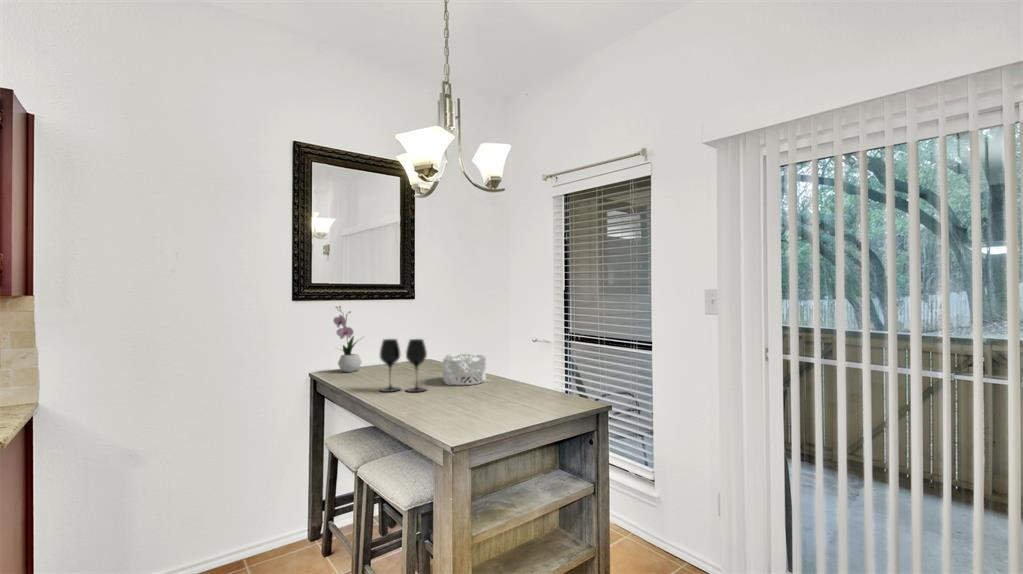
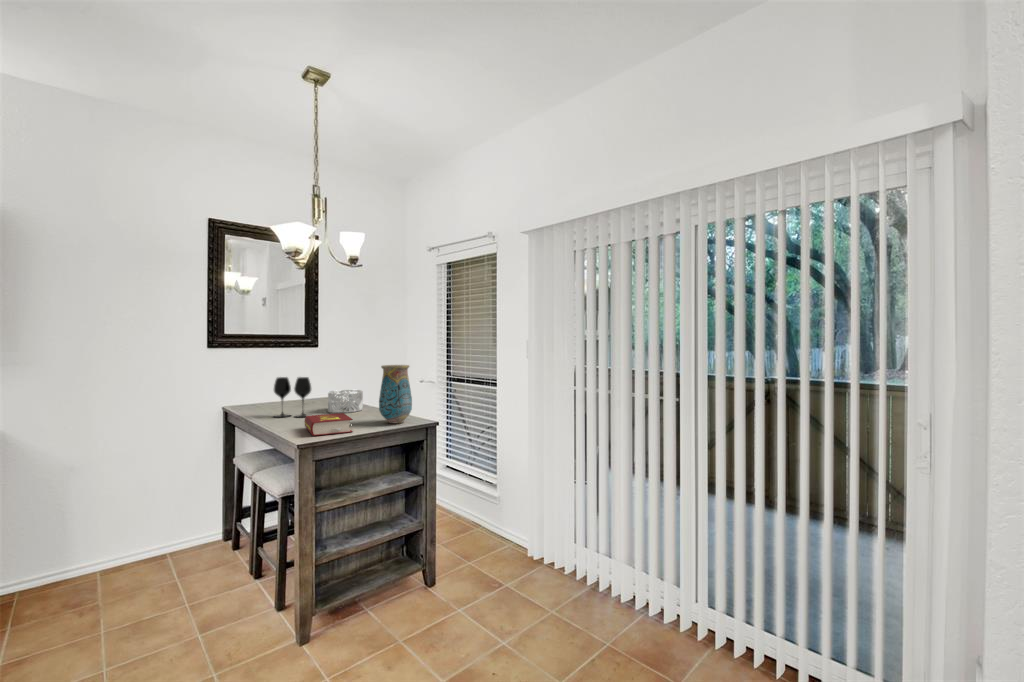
flower arrangement: present [334,306,362,372] -> none [243,352,271,406]
vase: none [527,324,572,405] -> present [379,365,412,423]
book: none [433,390,505,427] -> present [304,413,353,436]

